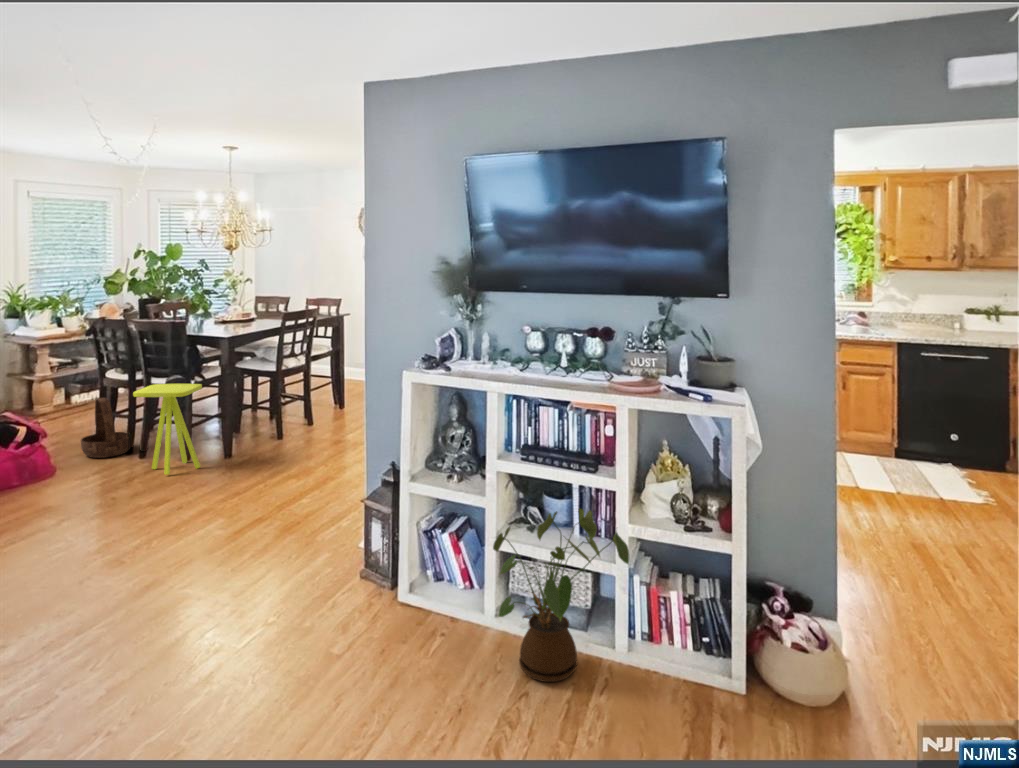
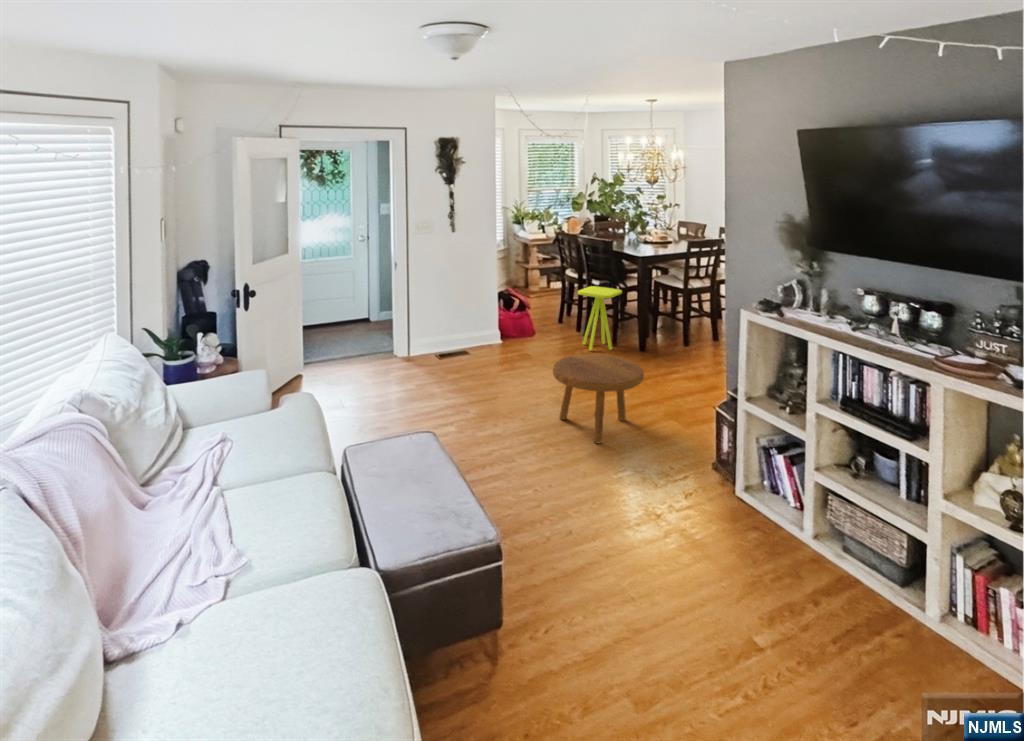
basket: present [81,398,130,458] -> none [545,290,574,331]
footstool: none [116,467,267,602] -> present [553,354,644,443]
house plant: present [493,509,629,682] -> none [773,452,905,578]

